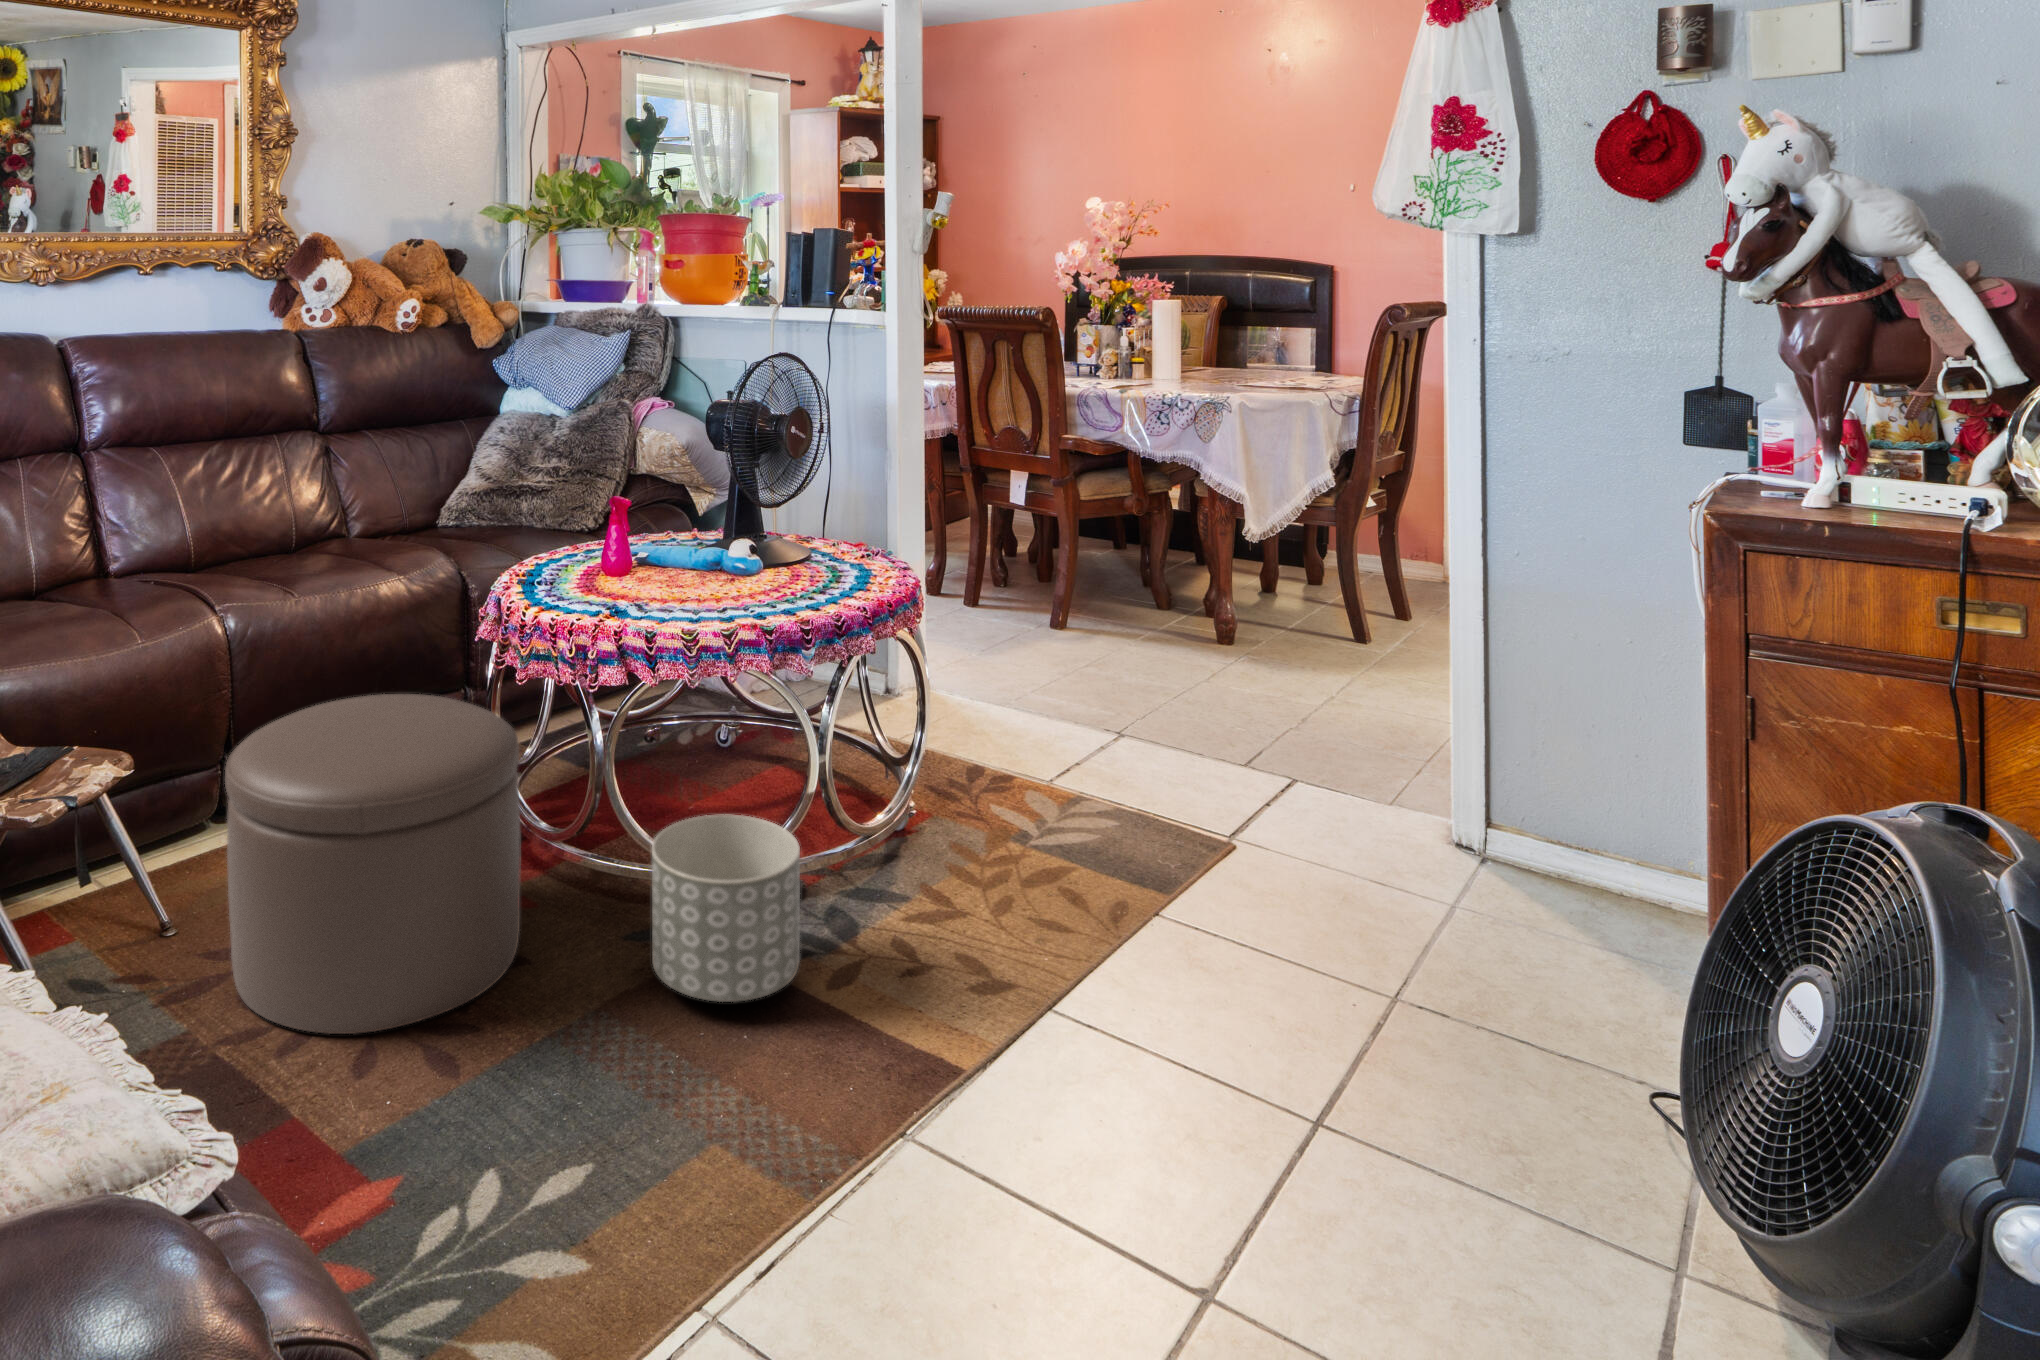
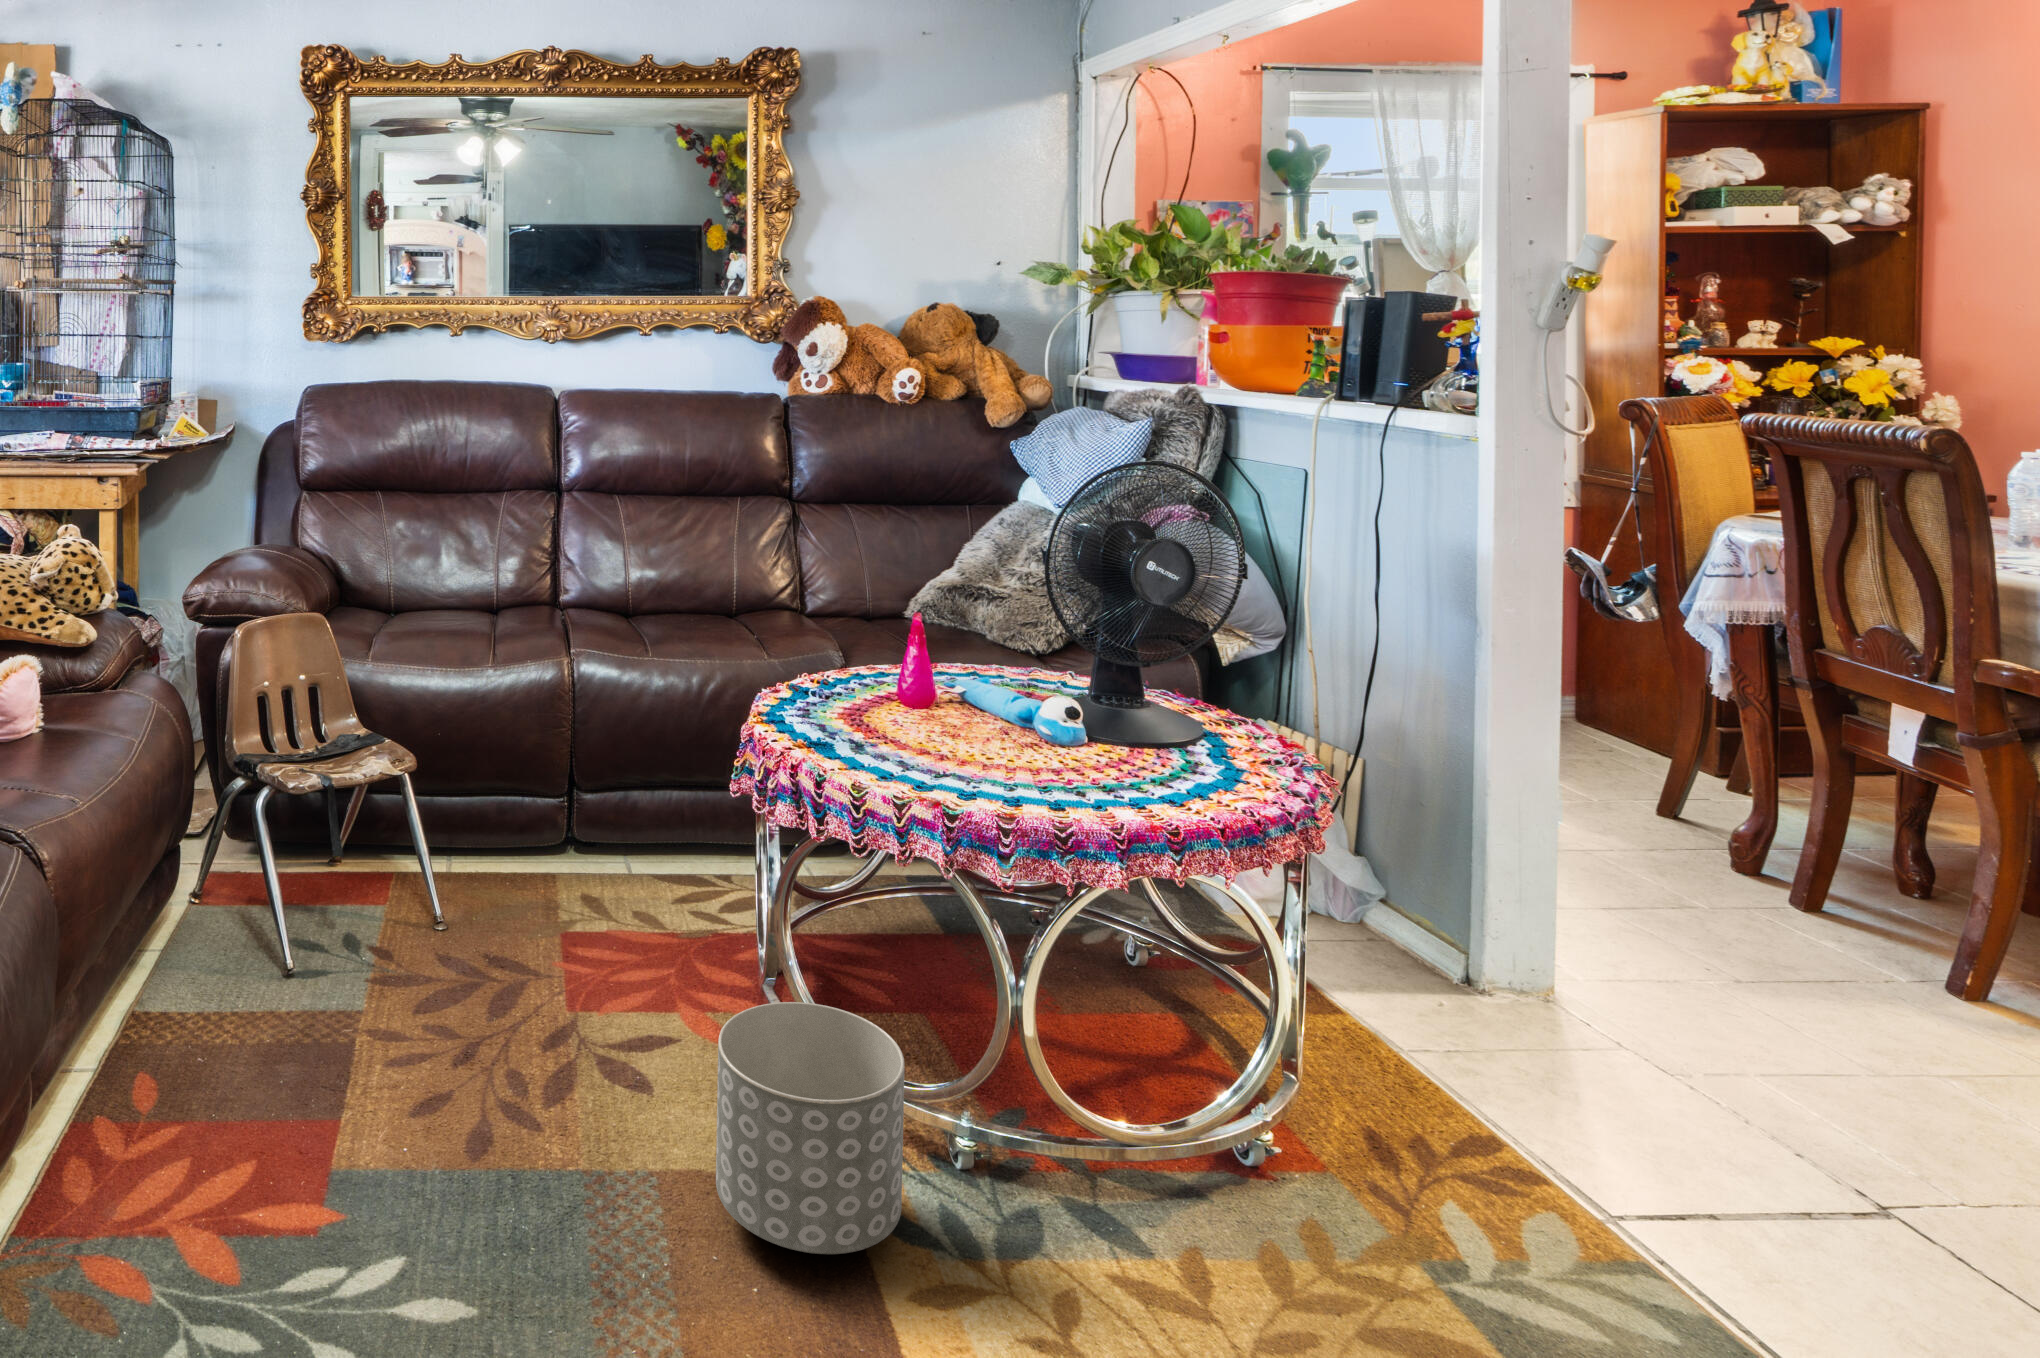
ottoman: present [225,694,521,1034] -> none [393,762,680,1107]

